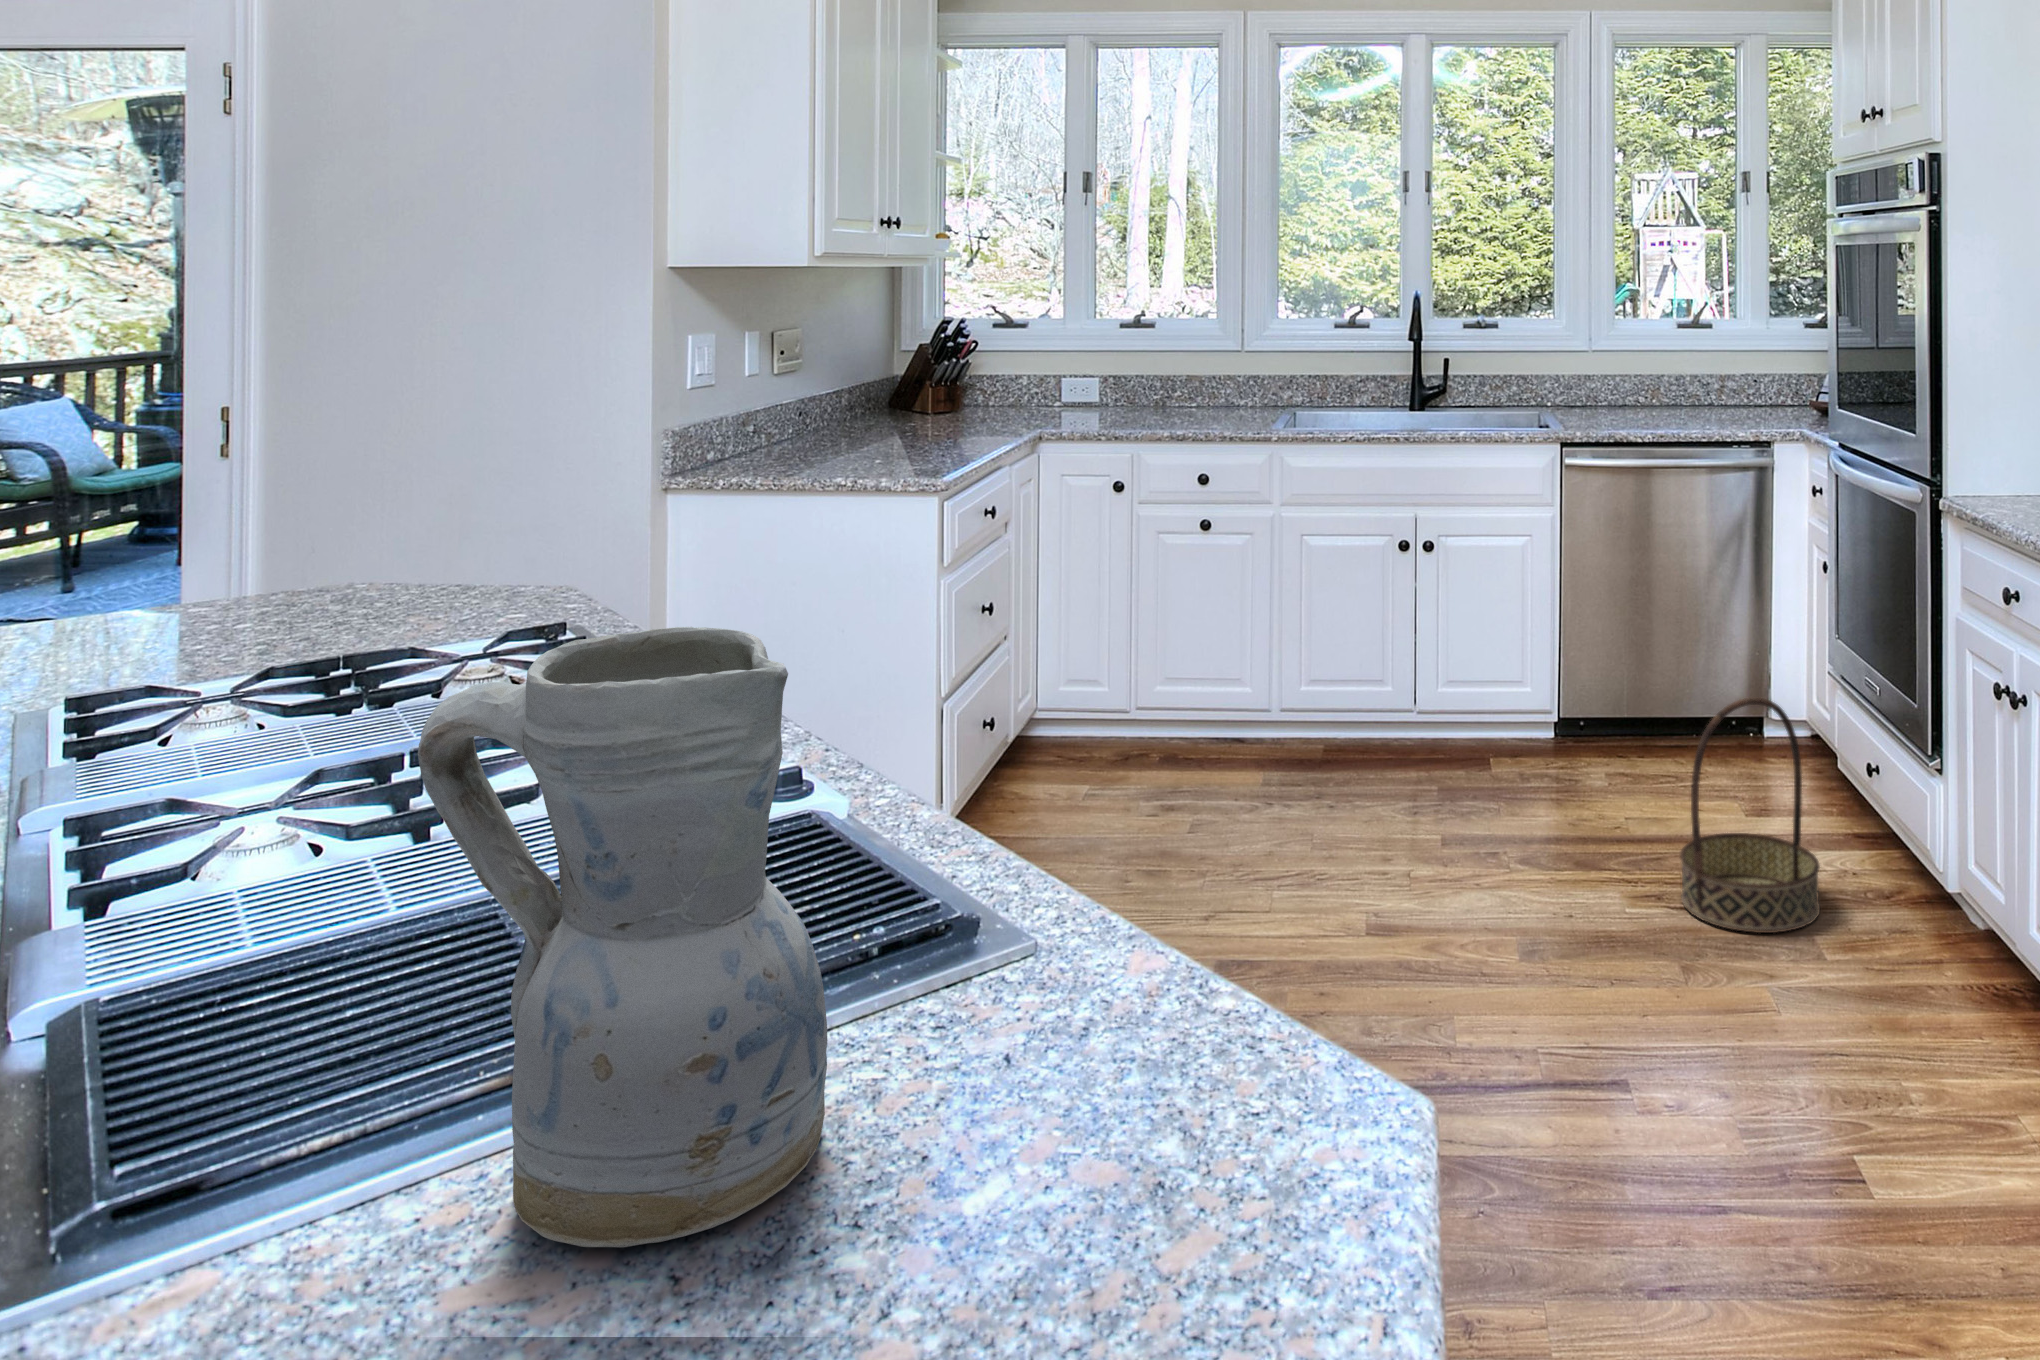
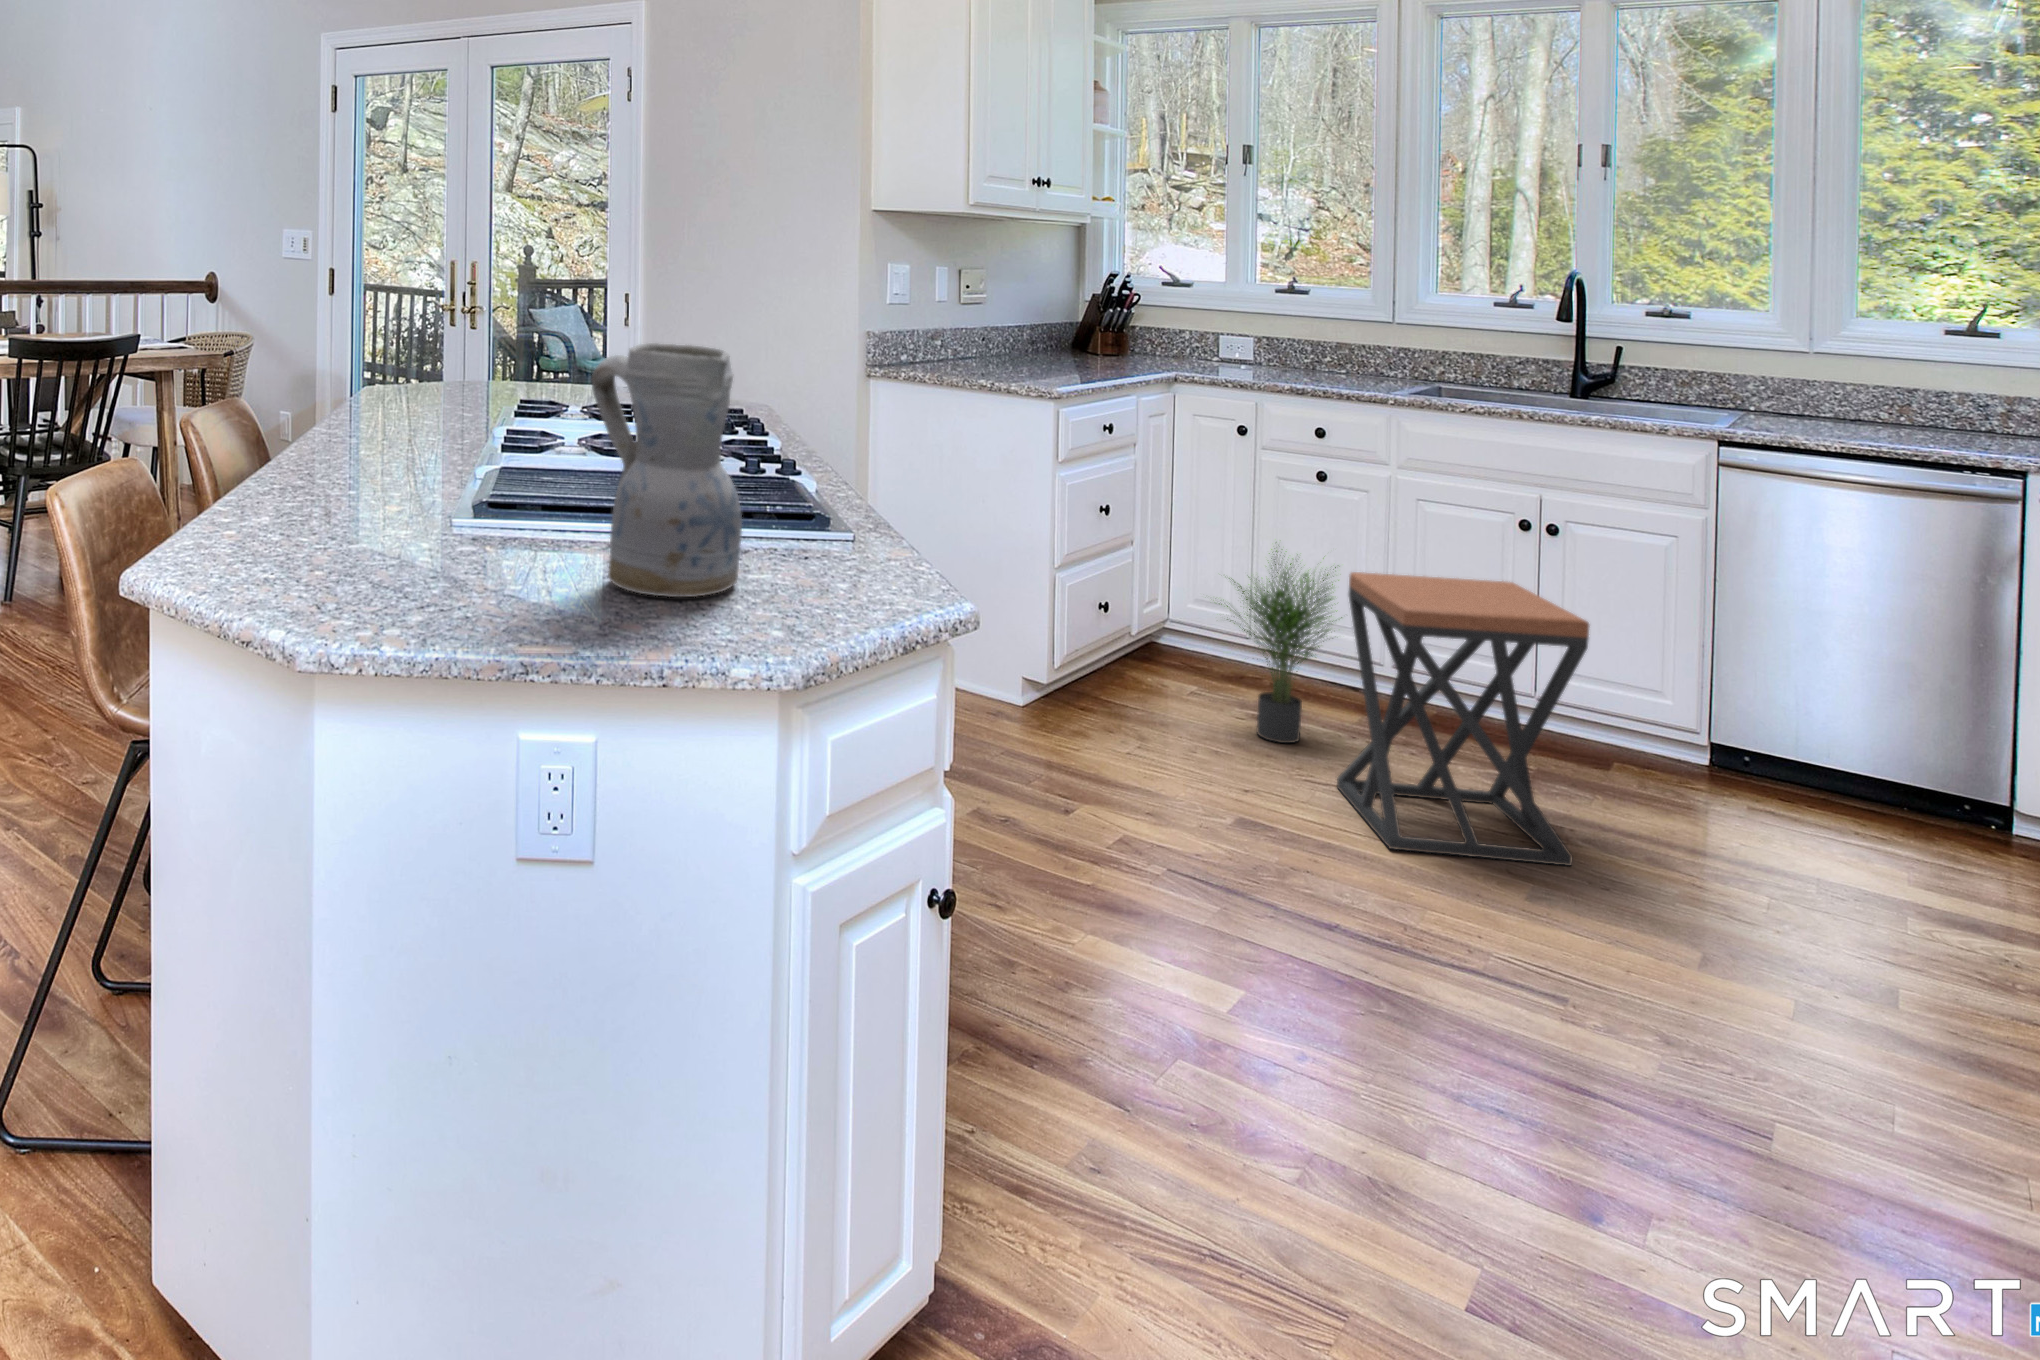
potted plant: none [1115,613,1282,847] -> present [1219,549,1342,743]
stool: none [1290,621,1535,953] -> present [1337,572,1590,866]
basket: present [1680,697,1820,933] -> none [1753,715,1941,964]

